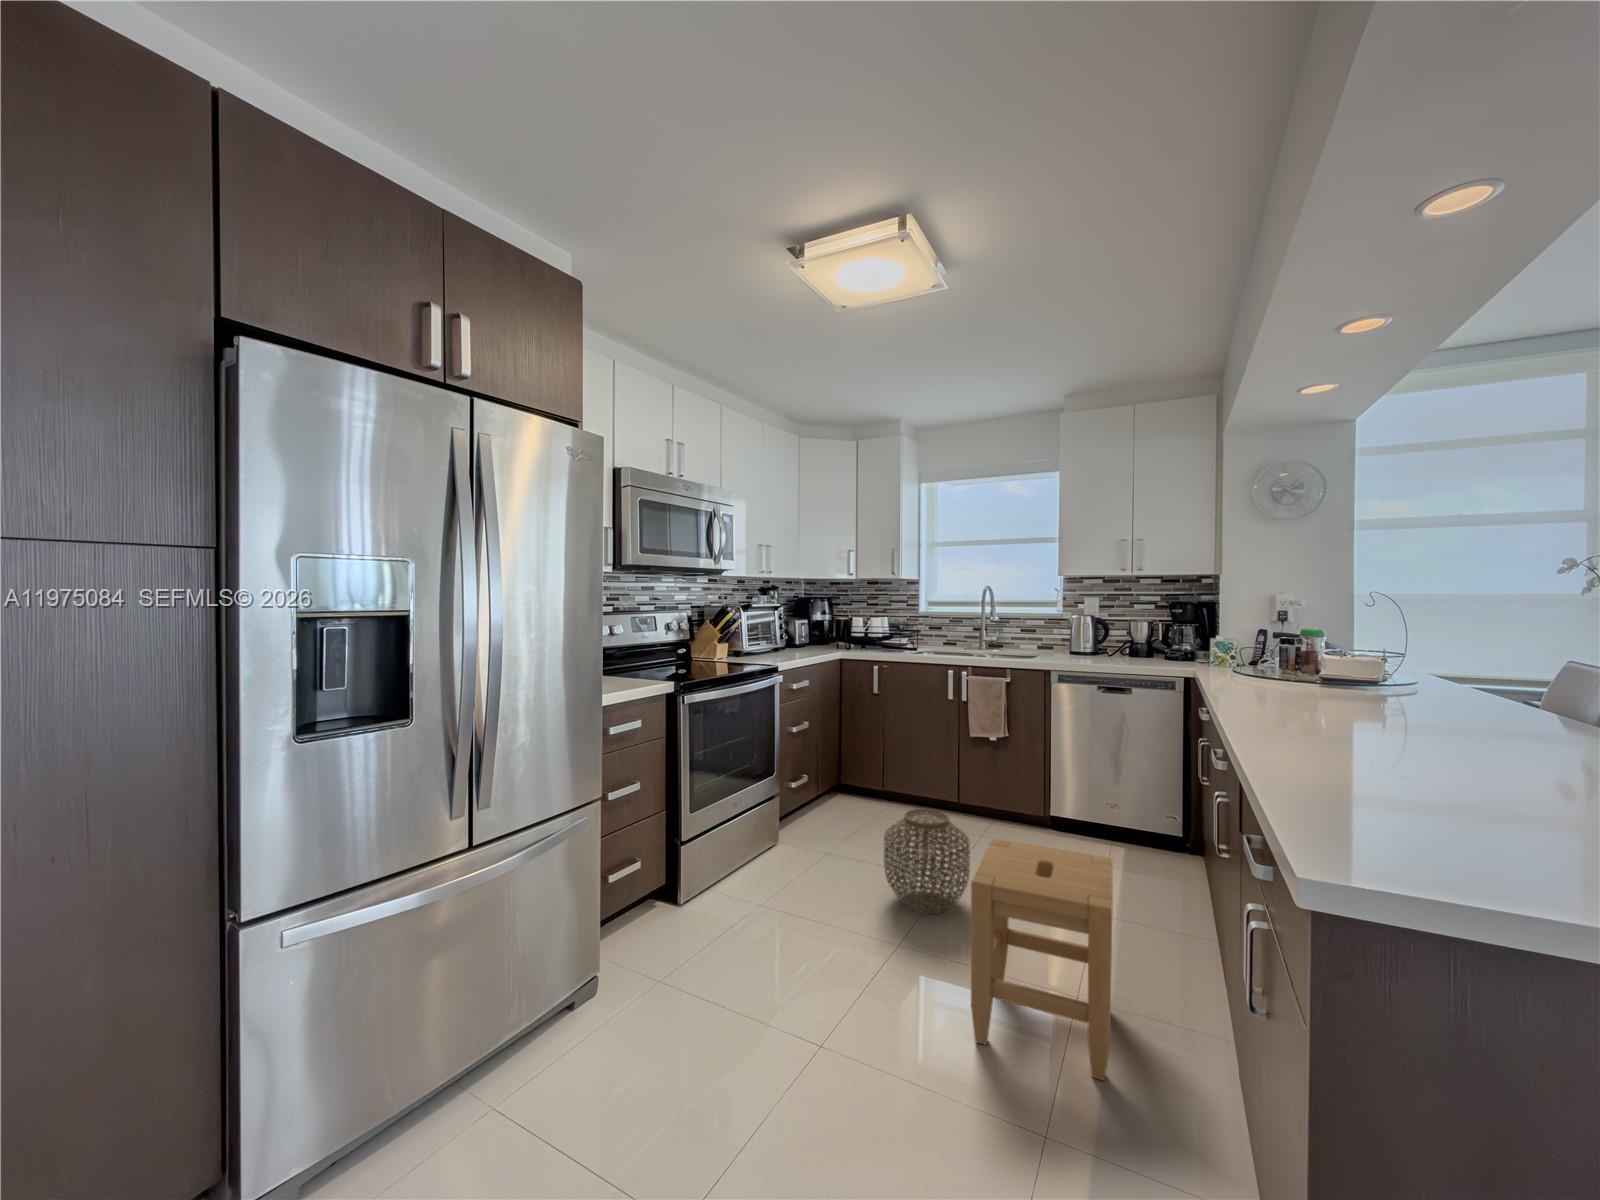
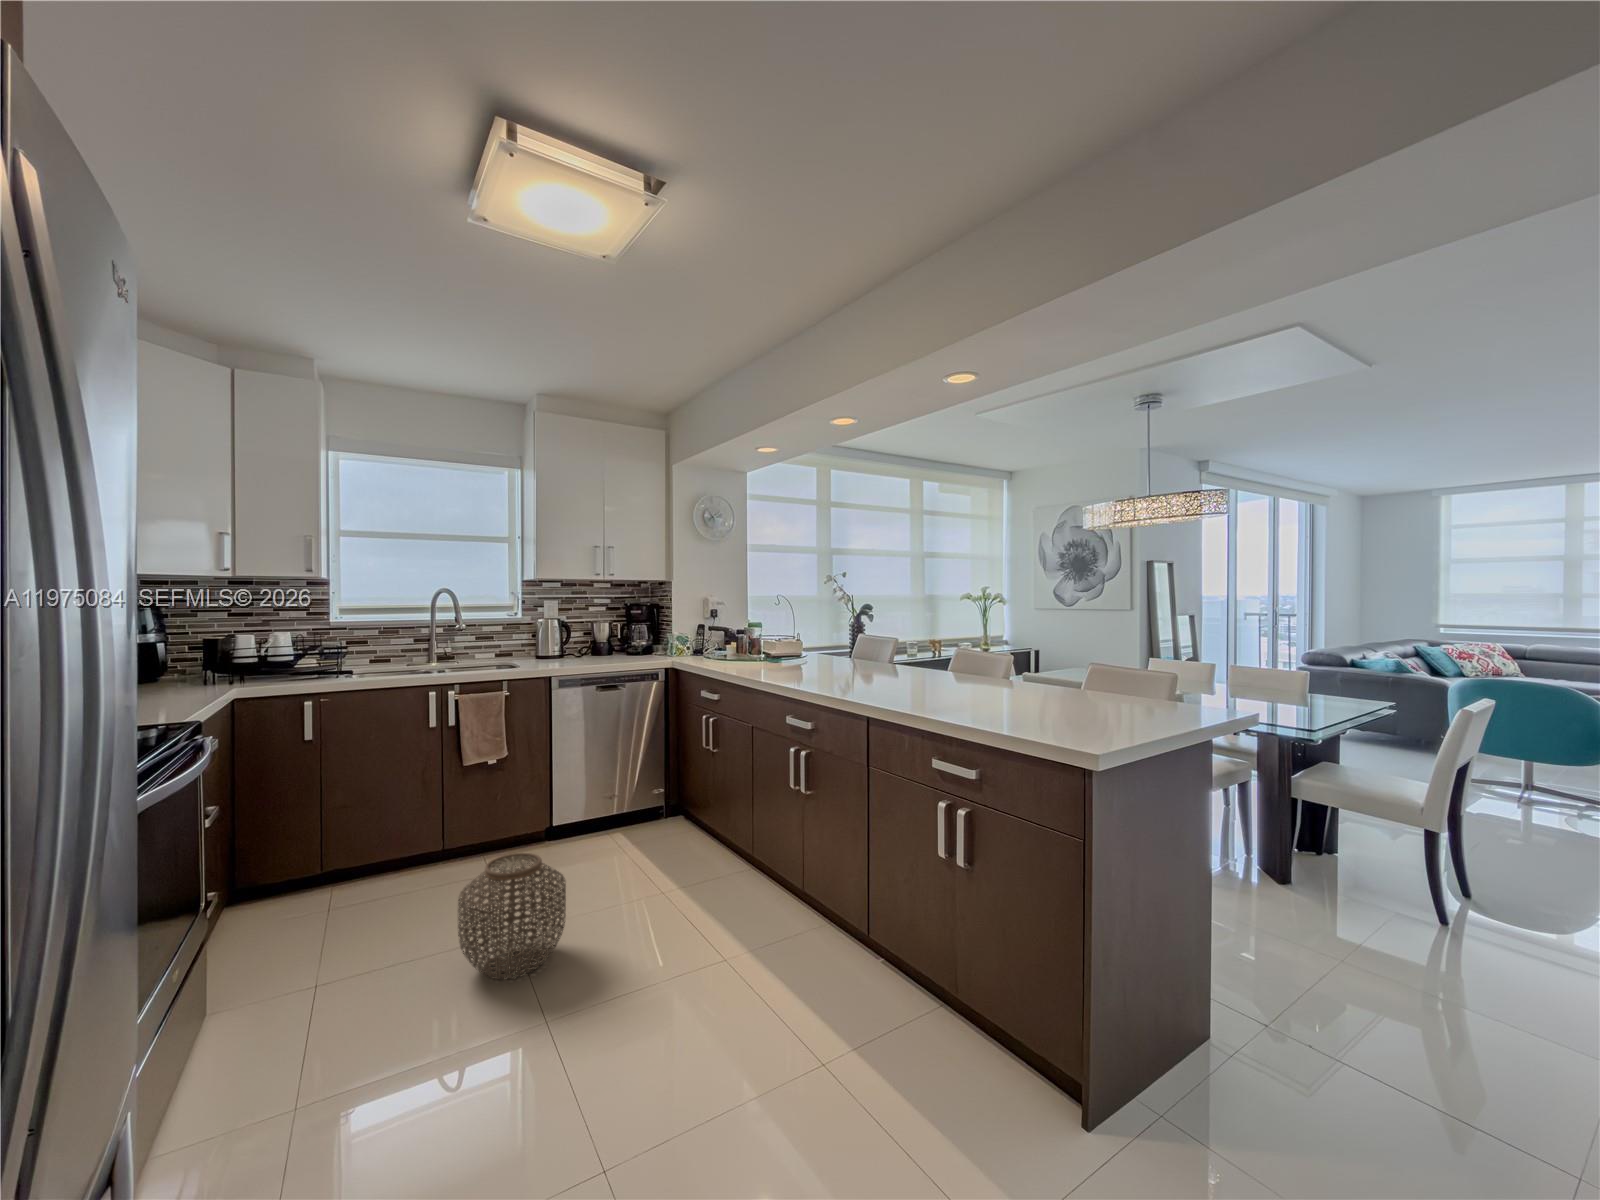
stool: present [971,838,1113,1080] -> none [645,830,797,1050]

